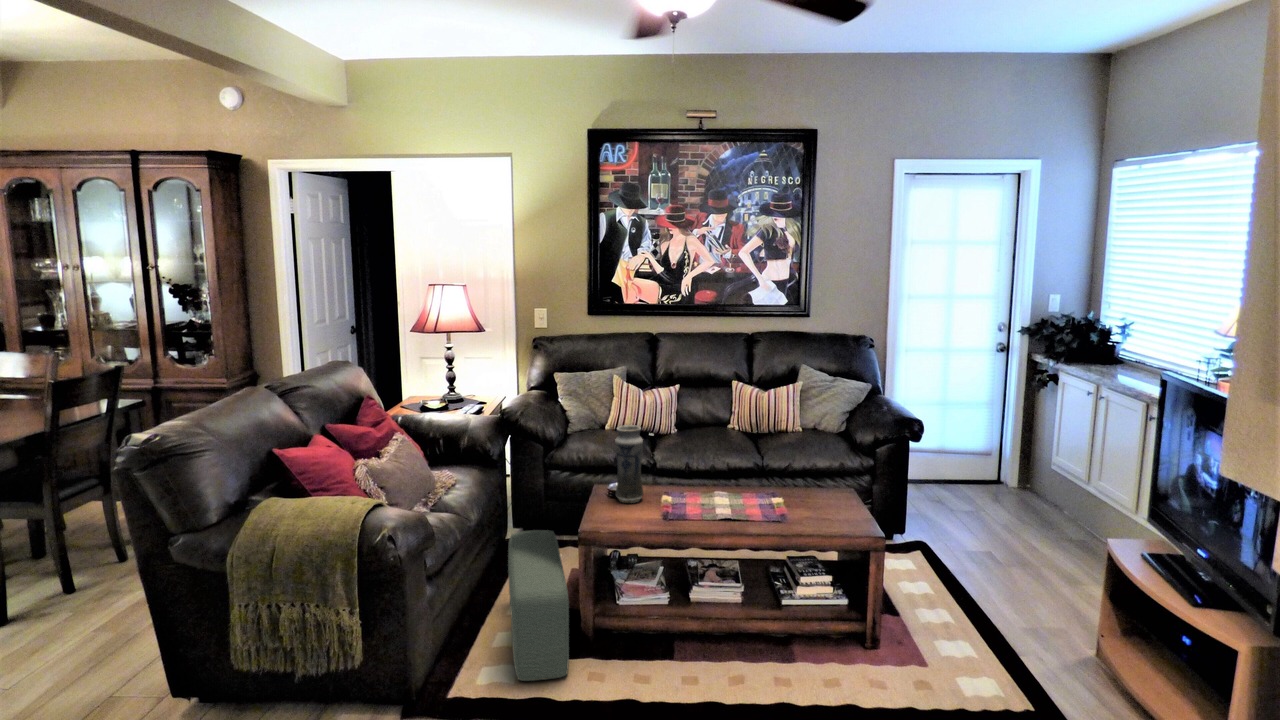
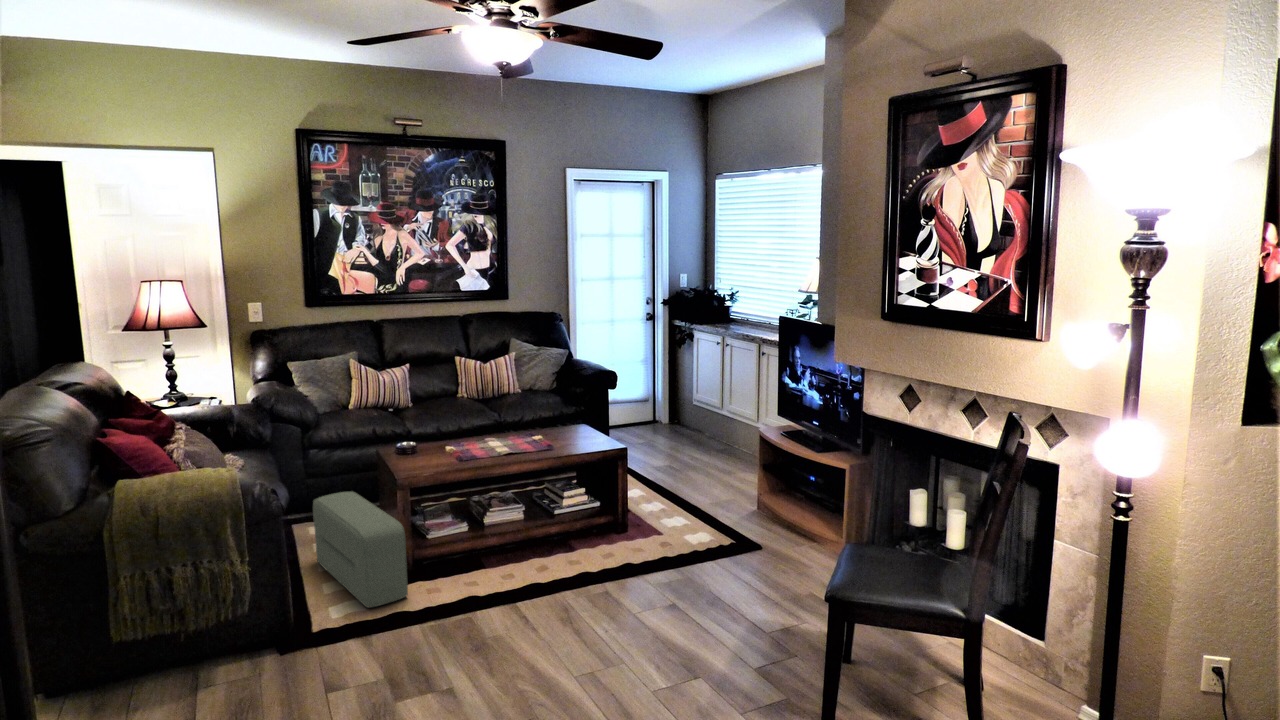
vase: present [615,425,643,503] -> none [407,390,434,456]

